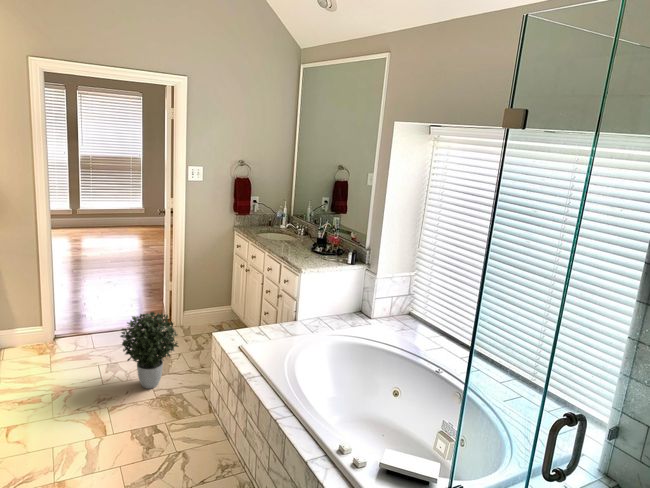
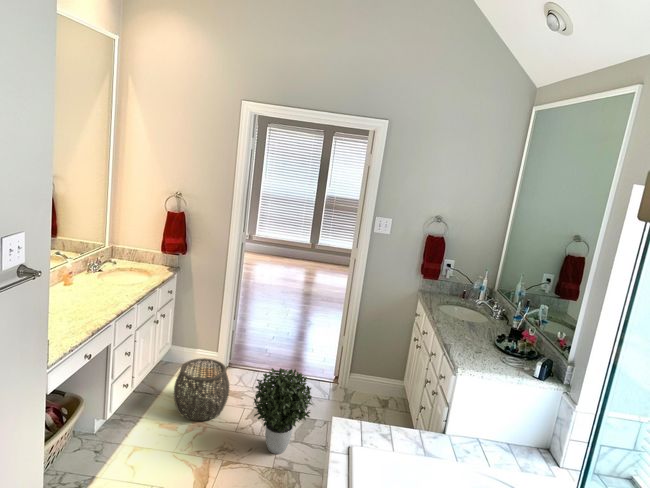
woven basket: none [22,329,84,390] -> present [174,358,230,421]

